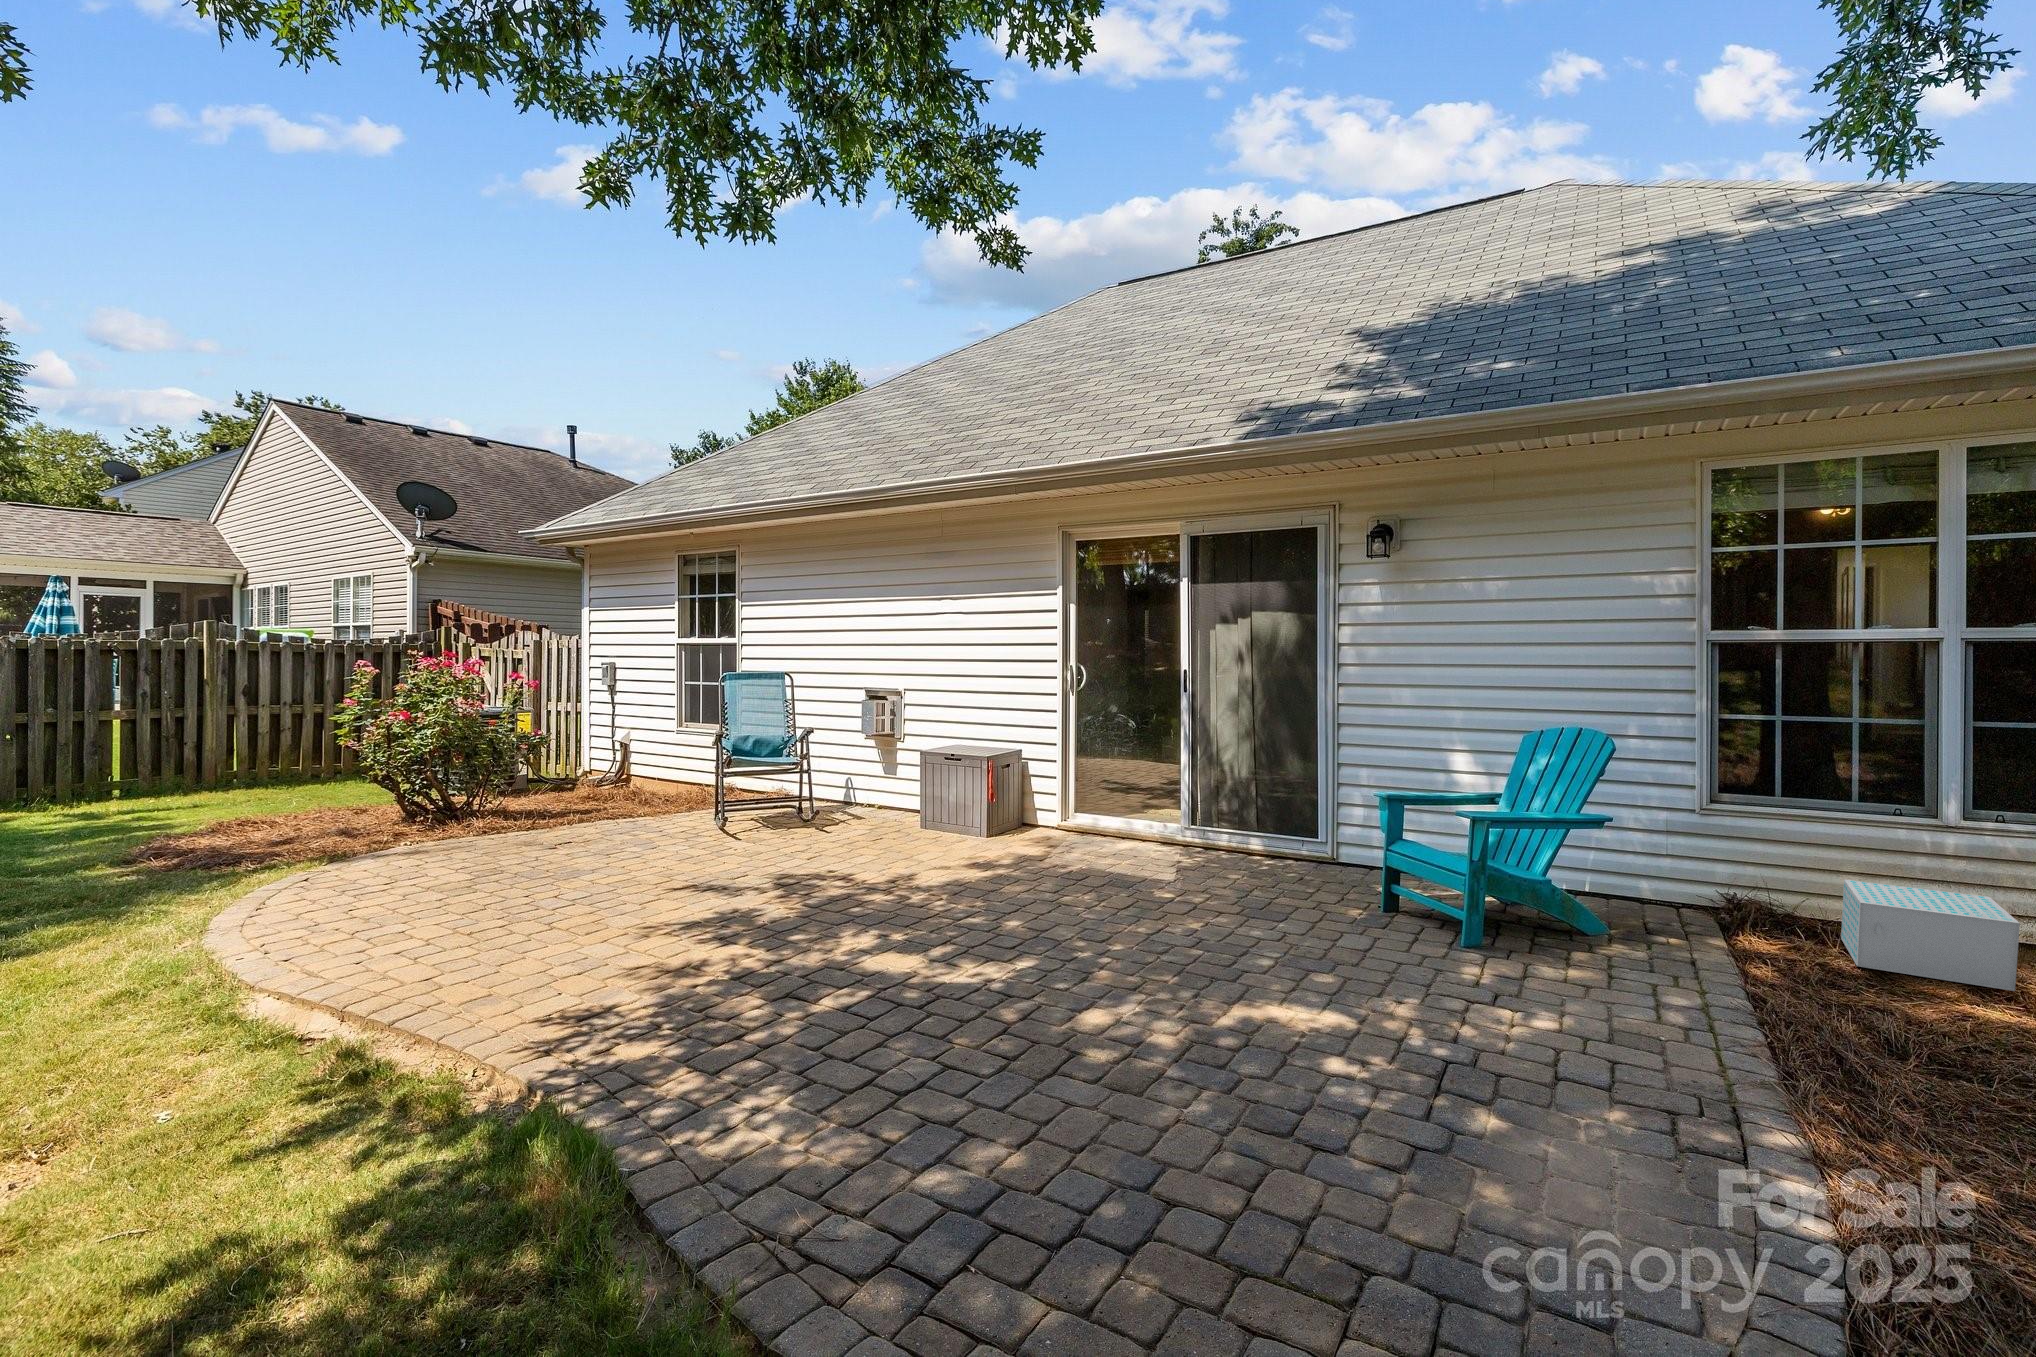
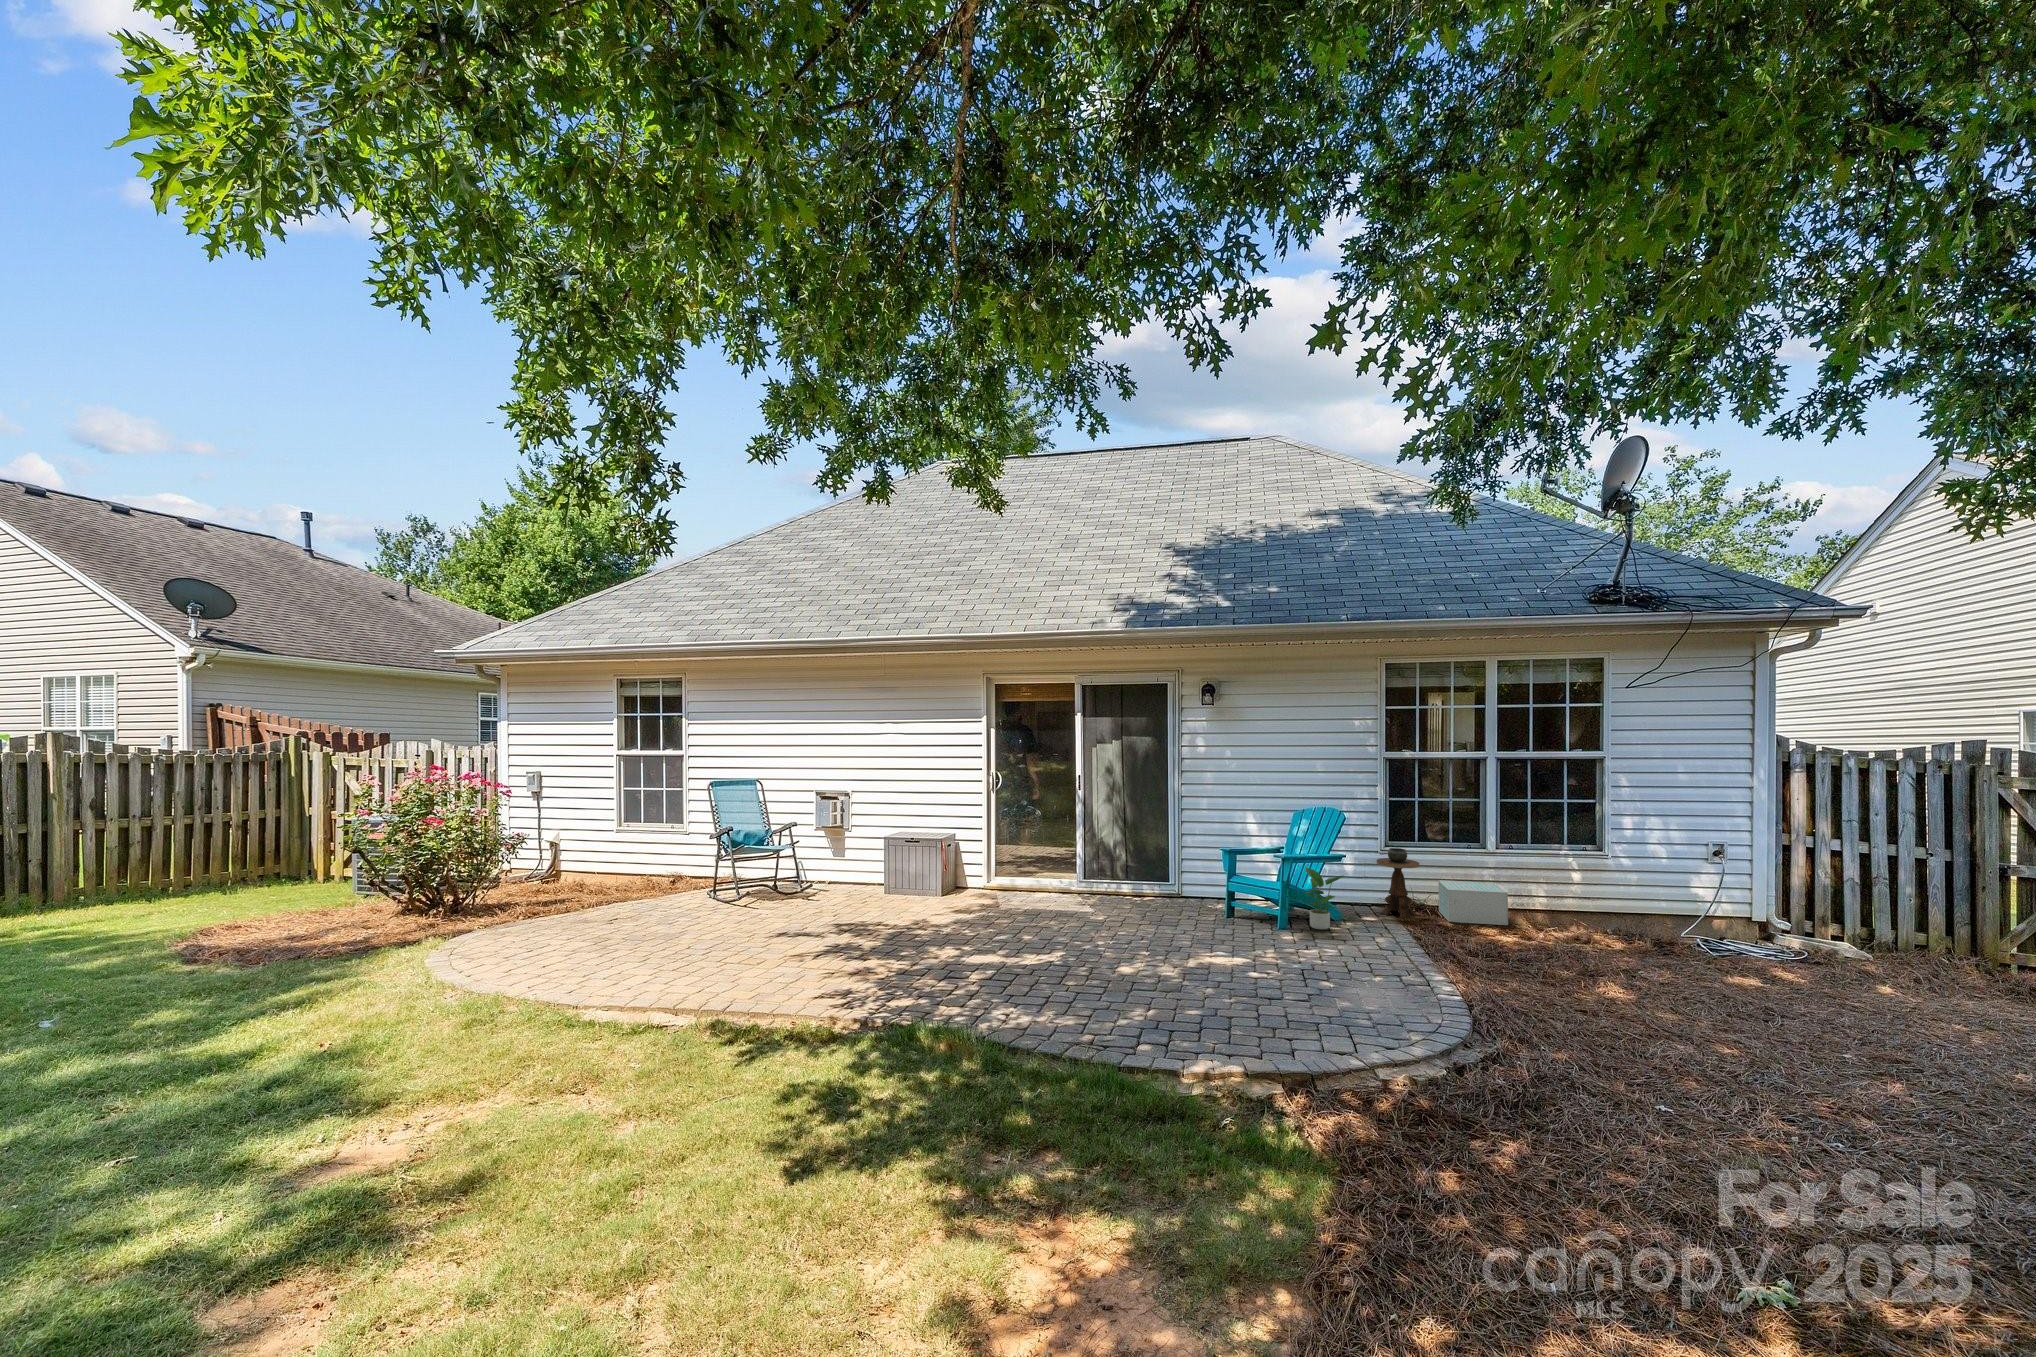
side table: none [1699,811,1797,947] -> present [1377,848,1419,918]
potted plant: none [1519,837,1607,954] -> present [1305,868,1344,930]

